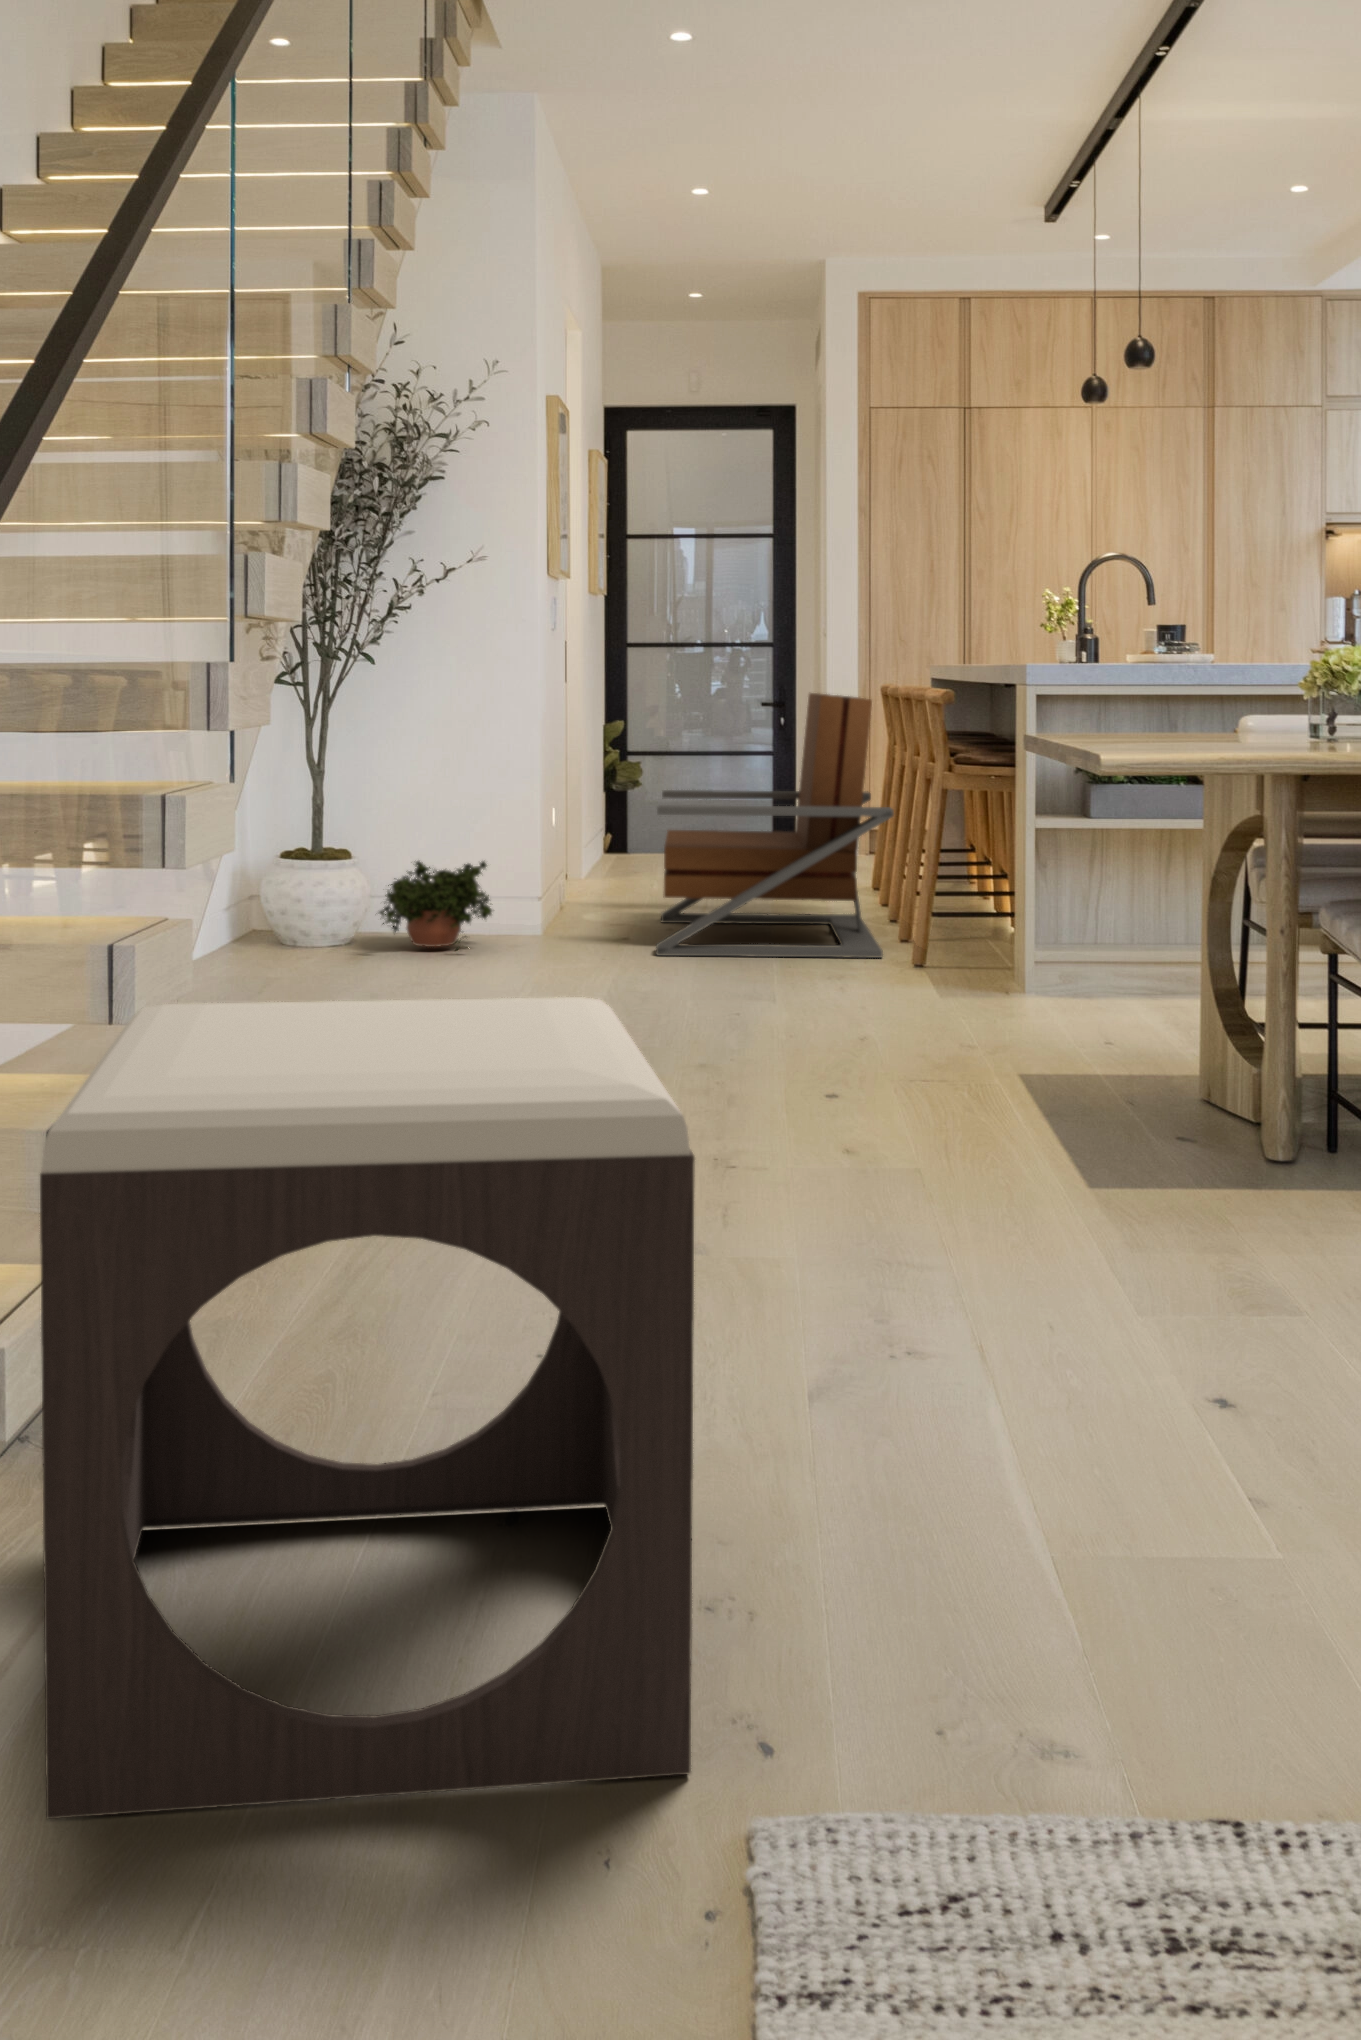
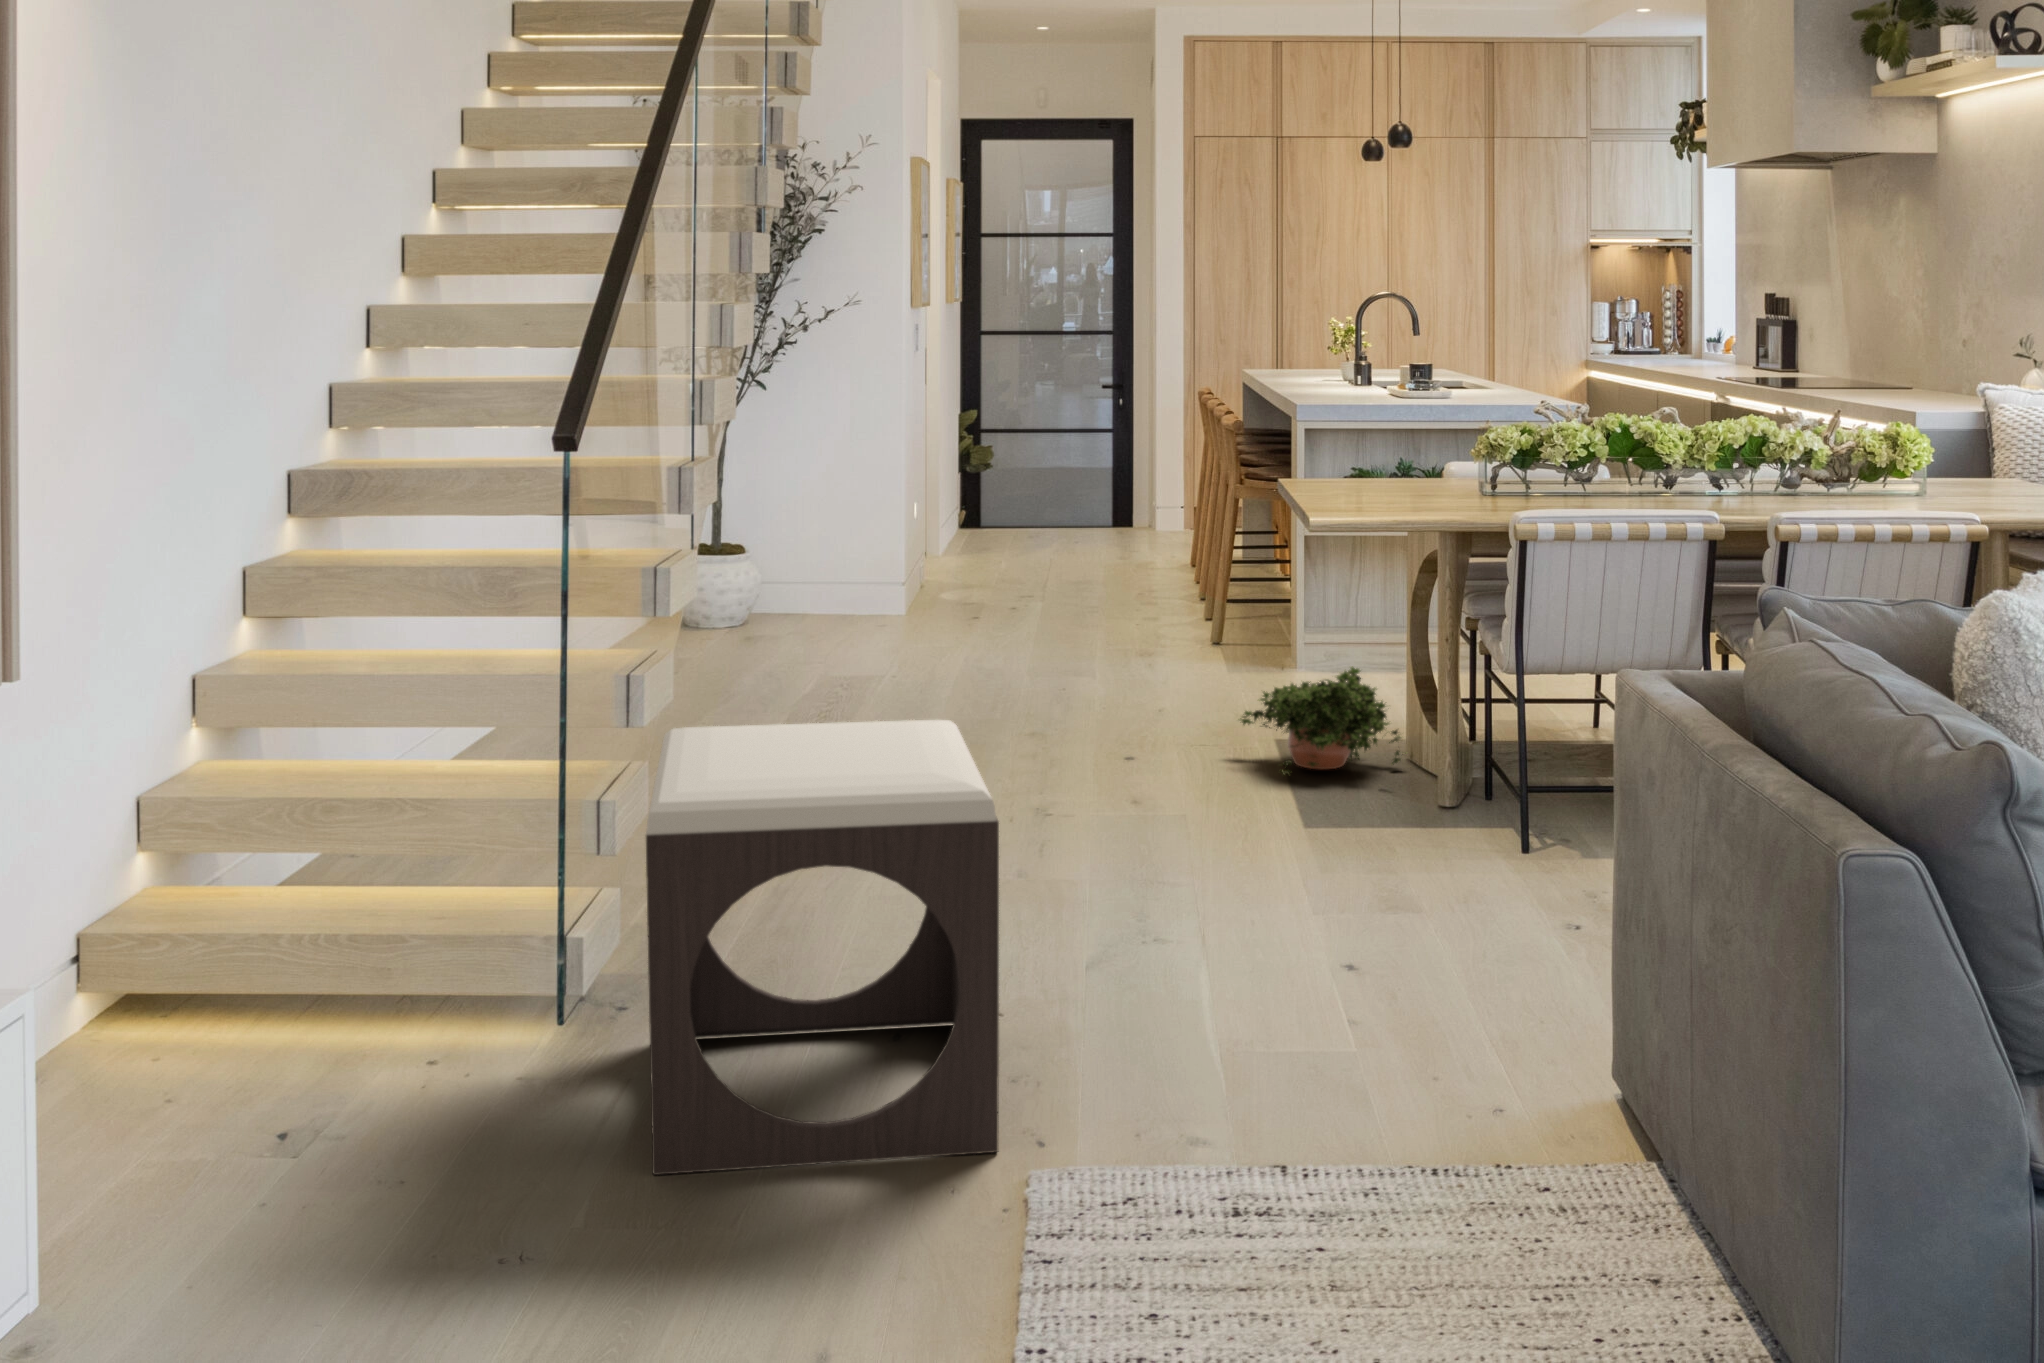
lounge chair: present [656,693,894,958] -> none [1003,407,1195,631]
potted plant: present [379,861,492,951] -> present [1240,666,1401,775]

